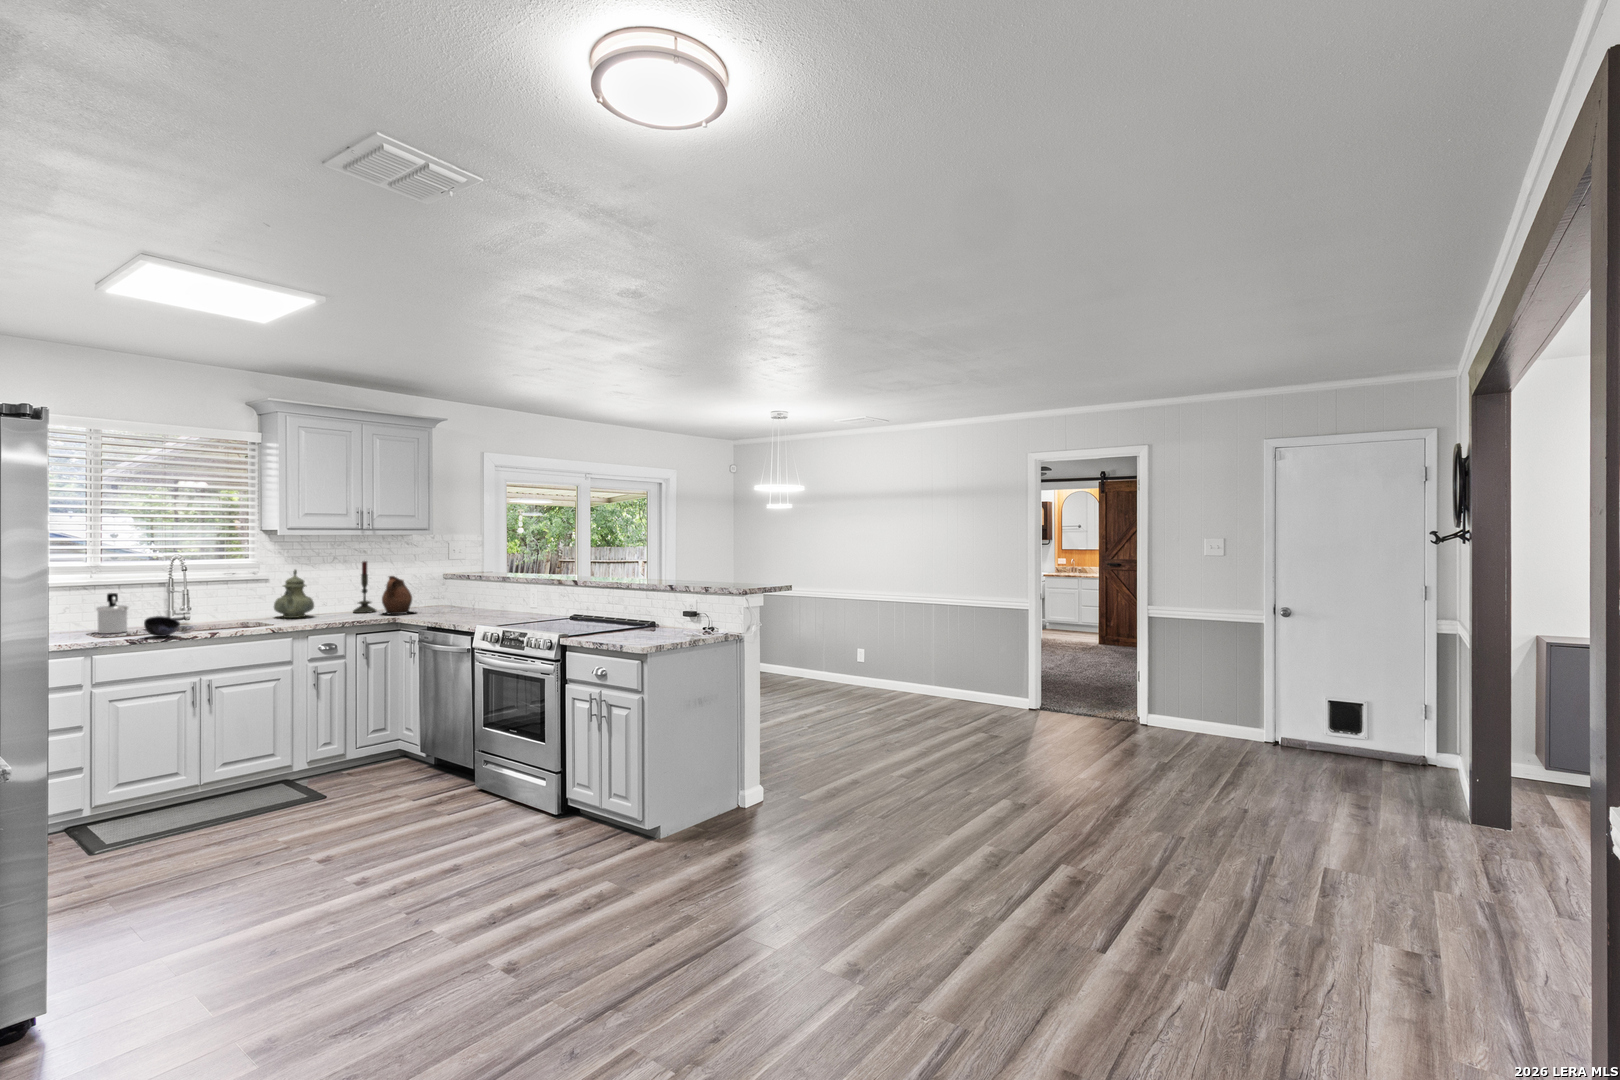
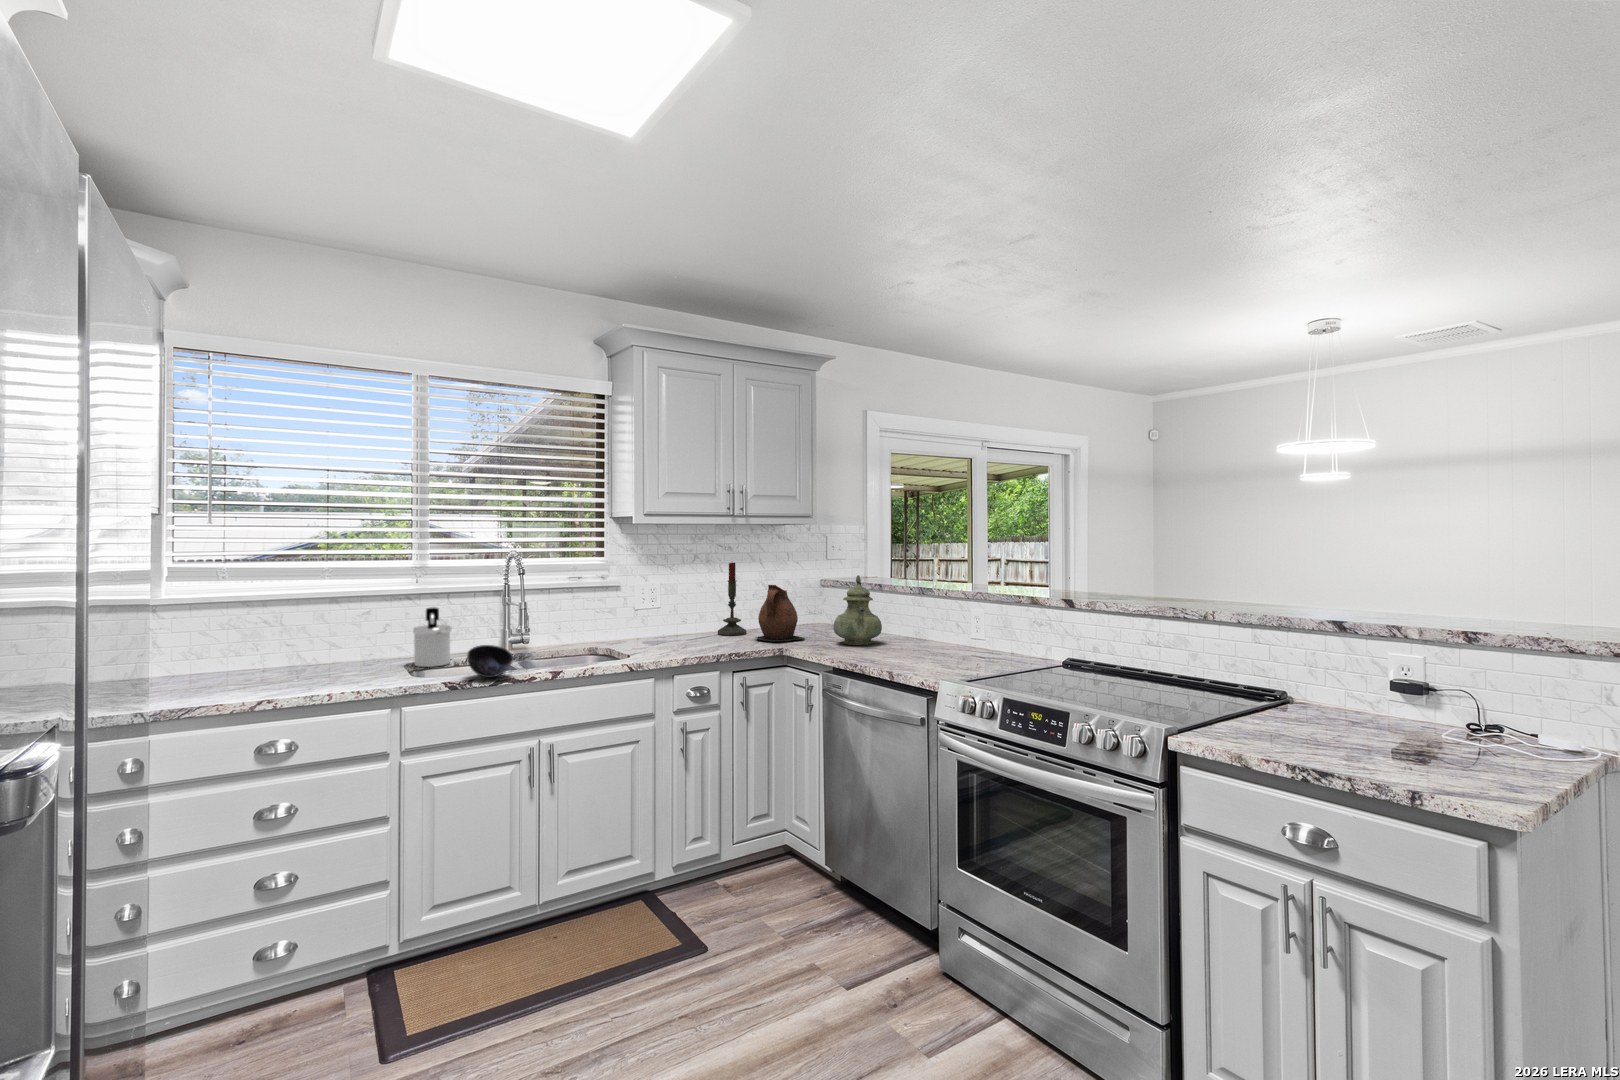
teapot: present [274,570,314,618] -> present [833,575,882,645]

